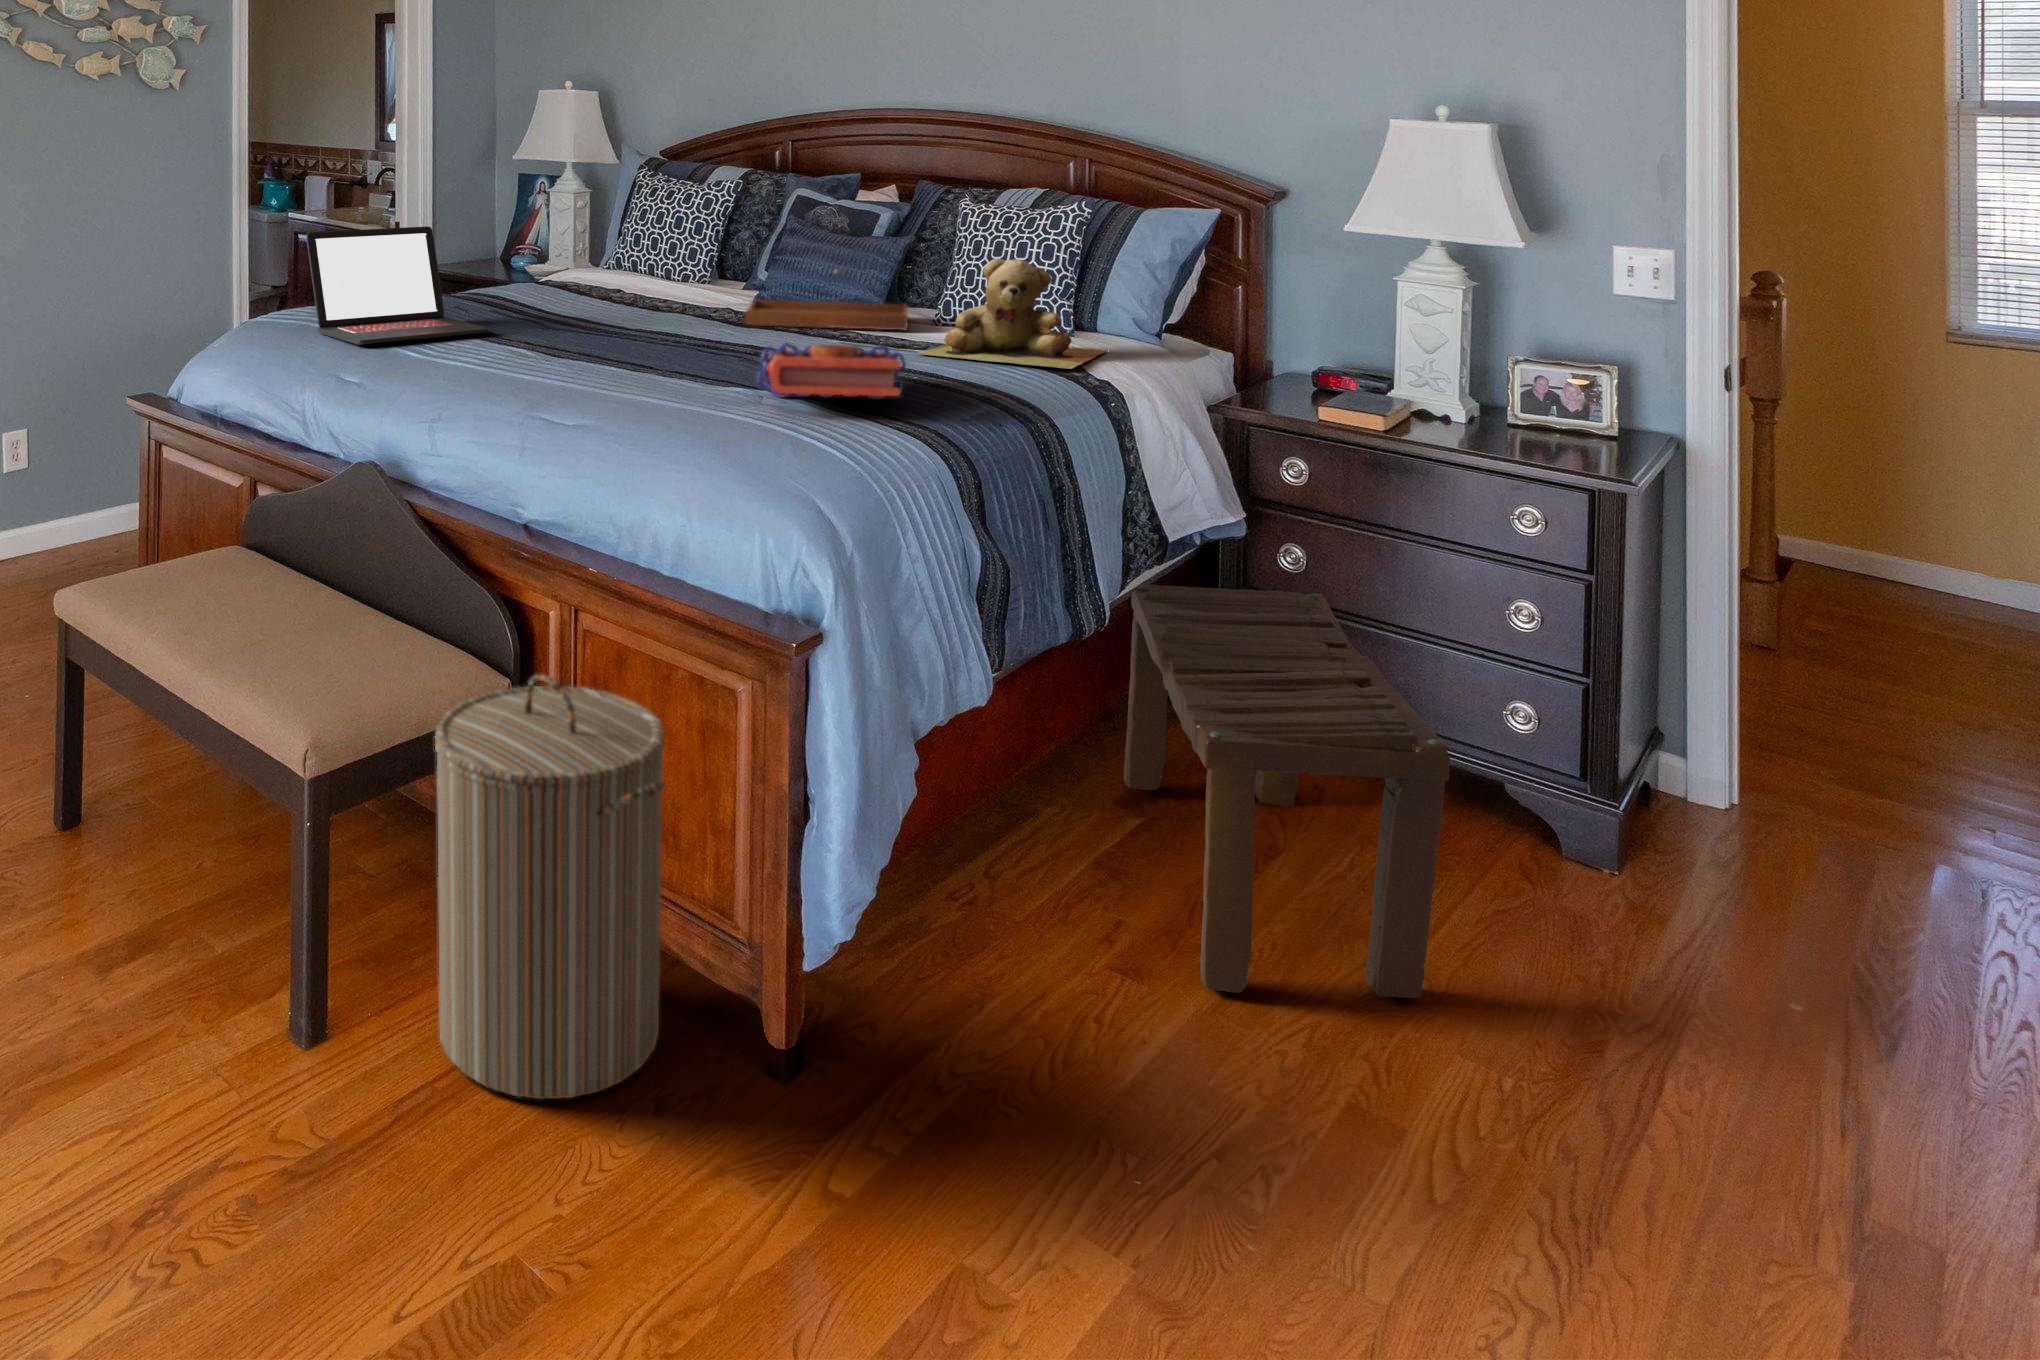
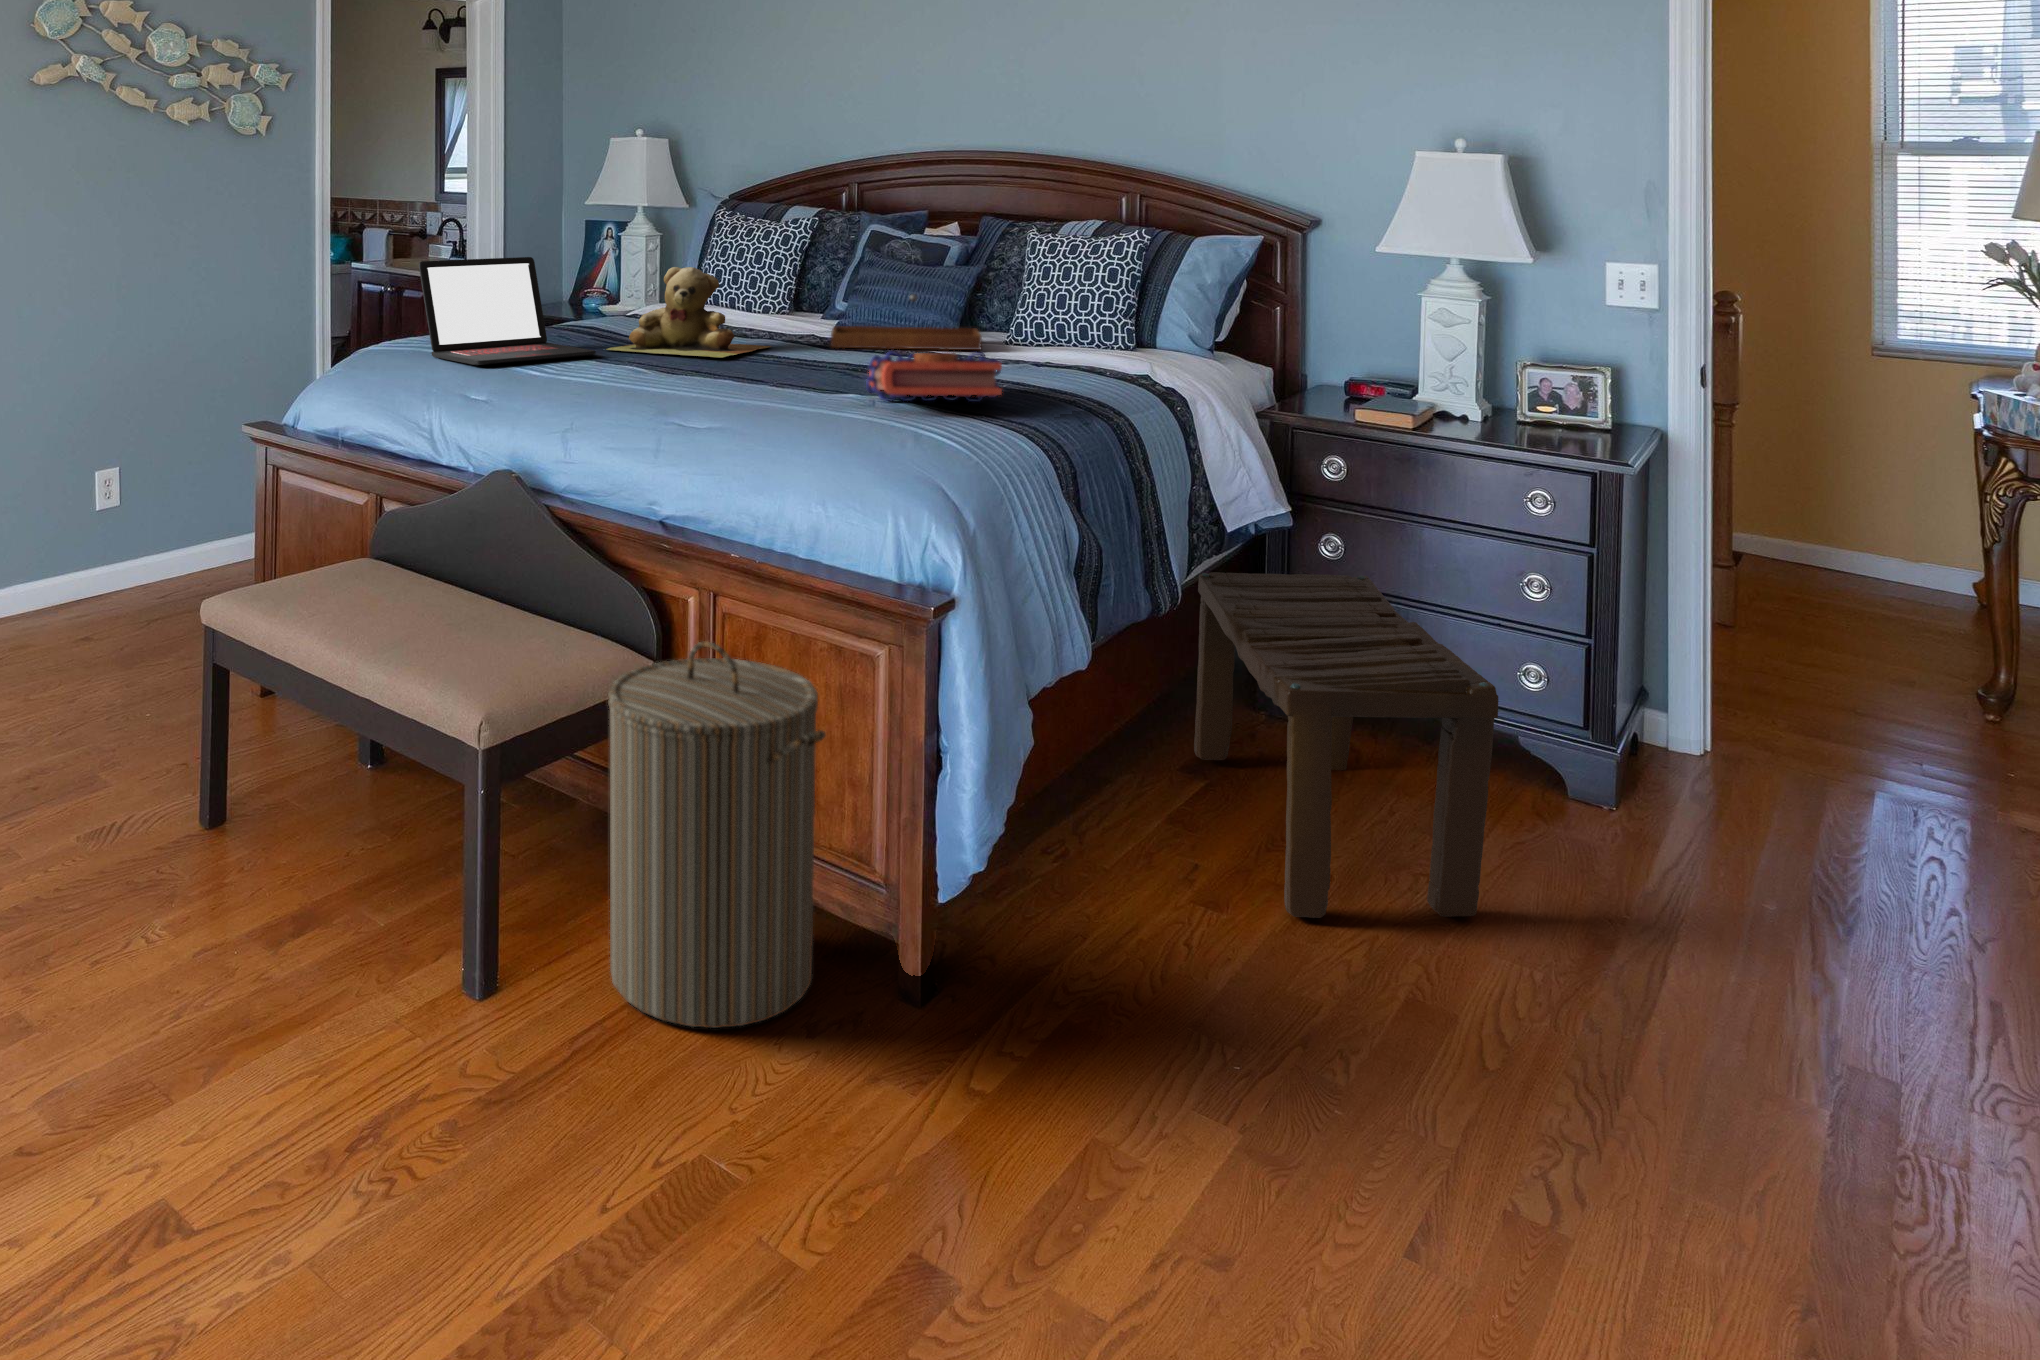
teddy bear: present [919,259,1106,369] -> present [607,267,771,358]

